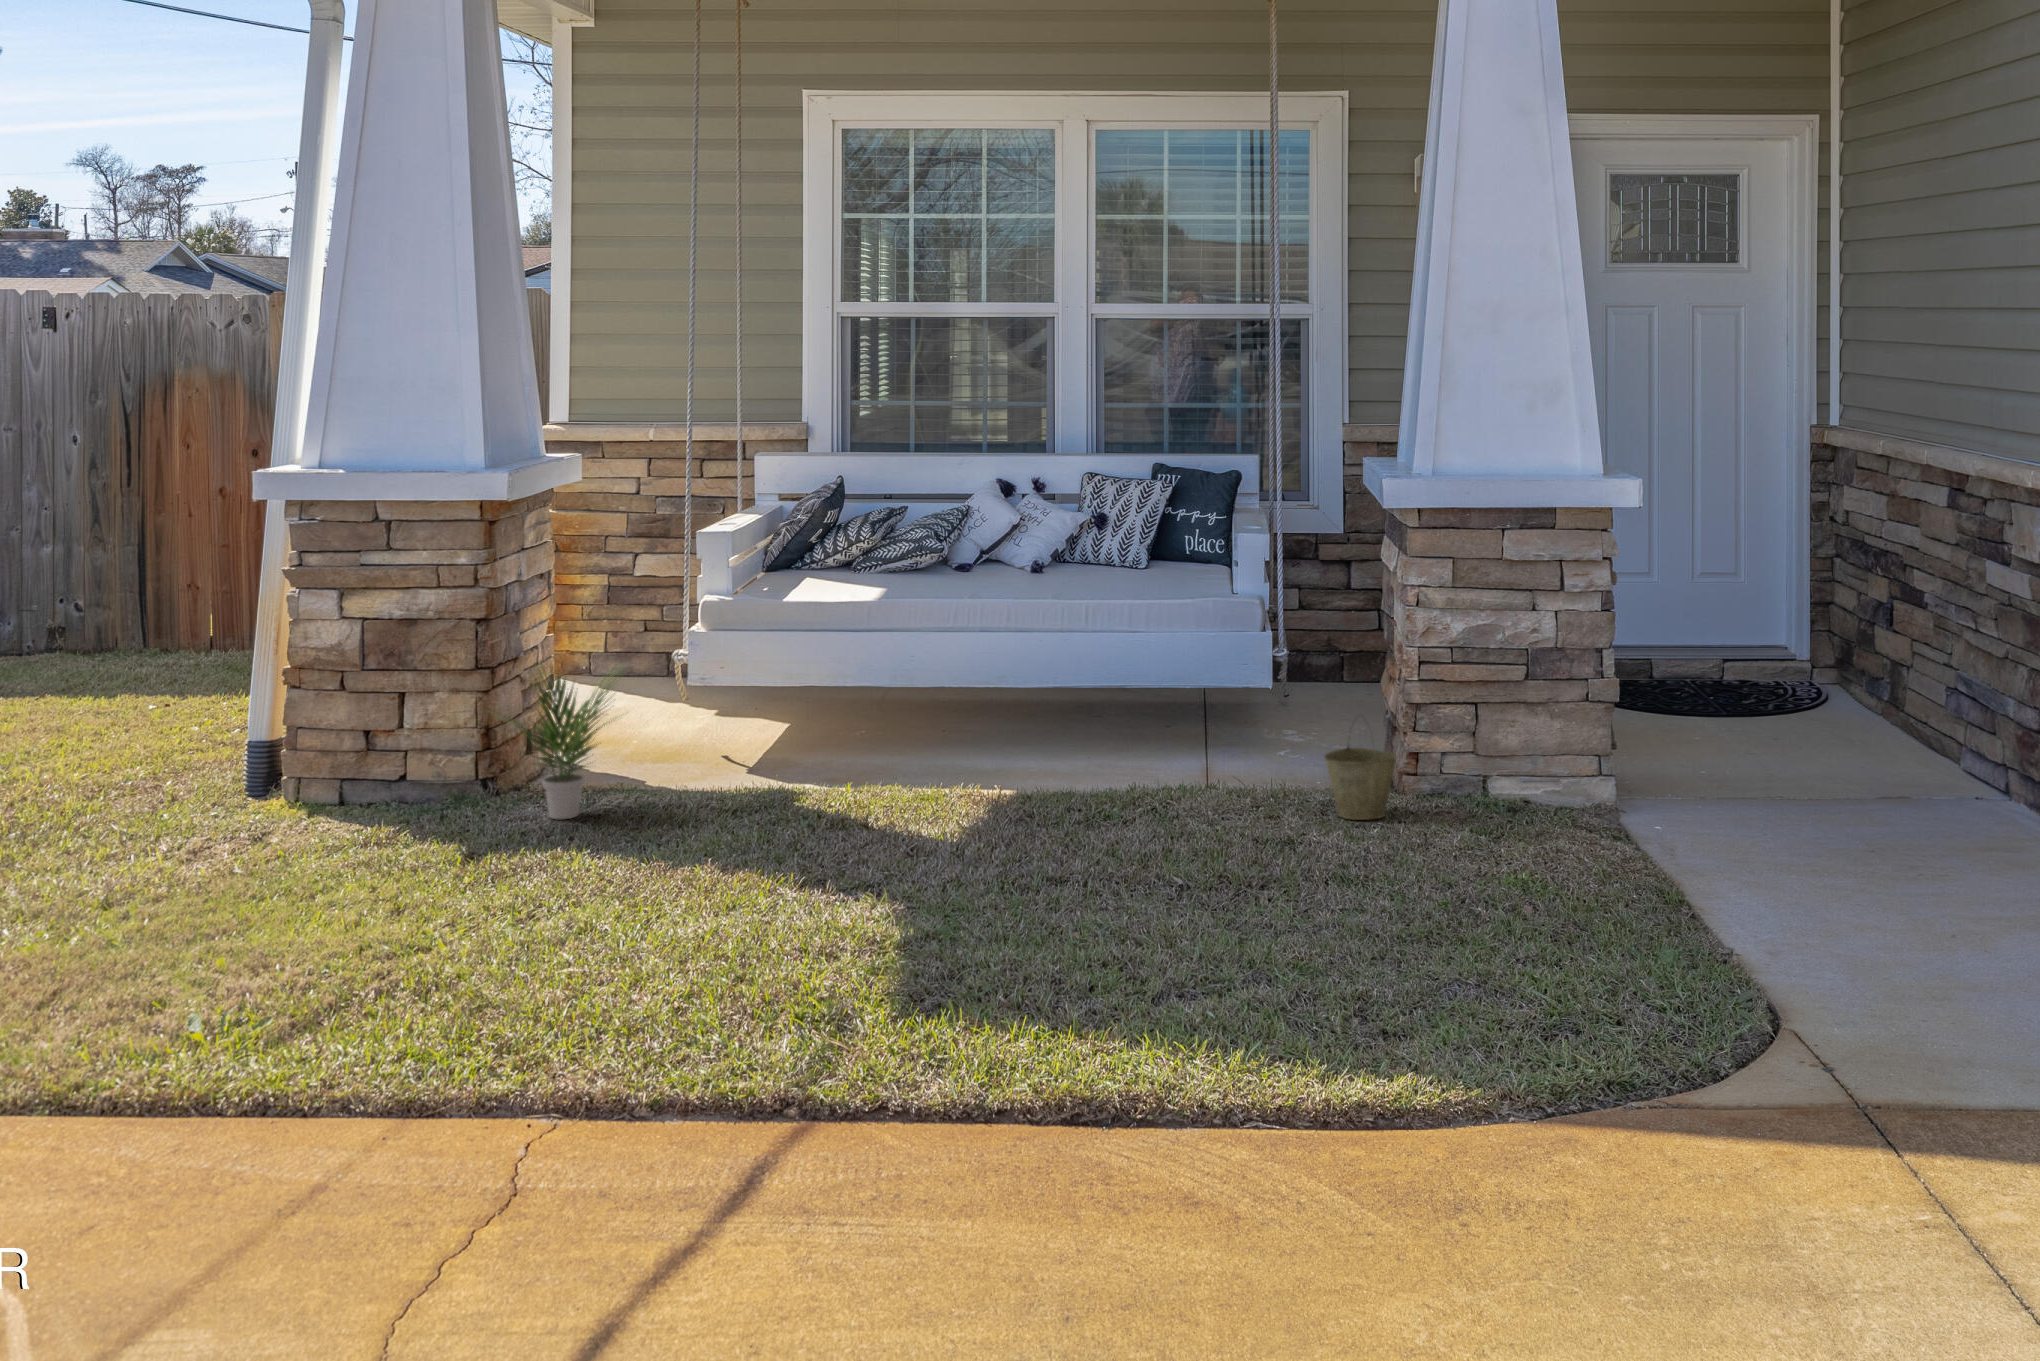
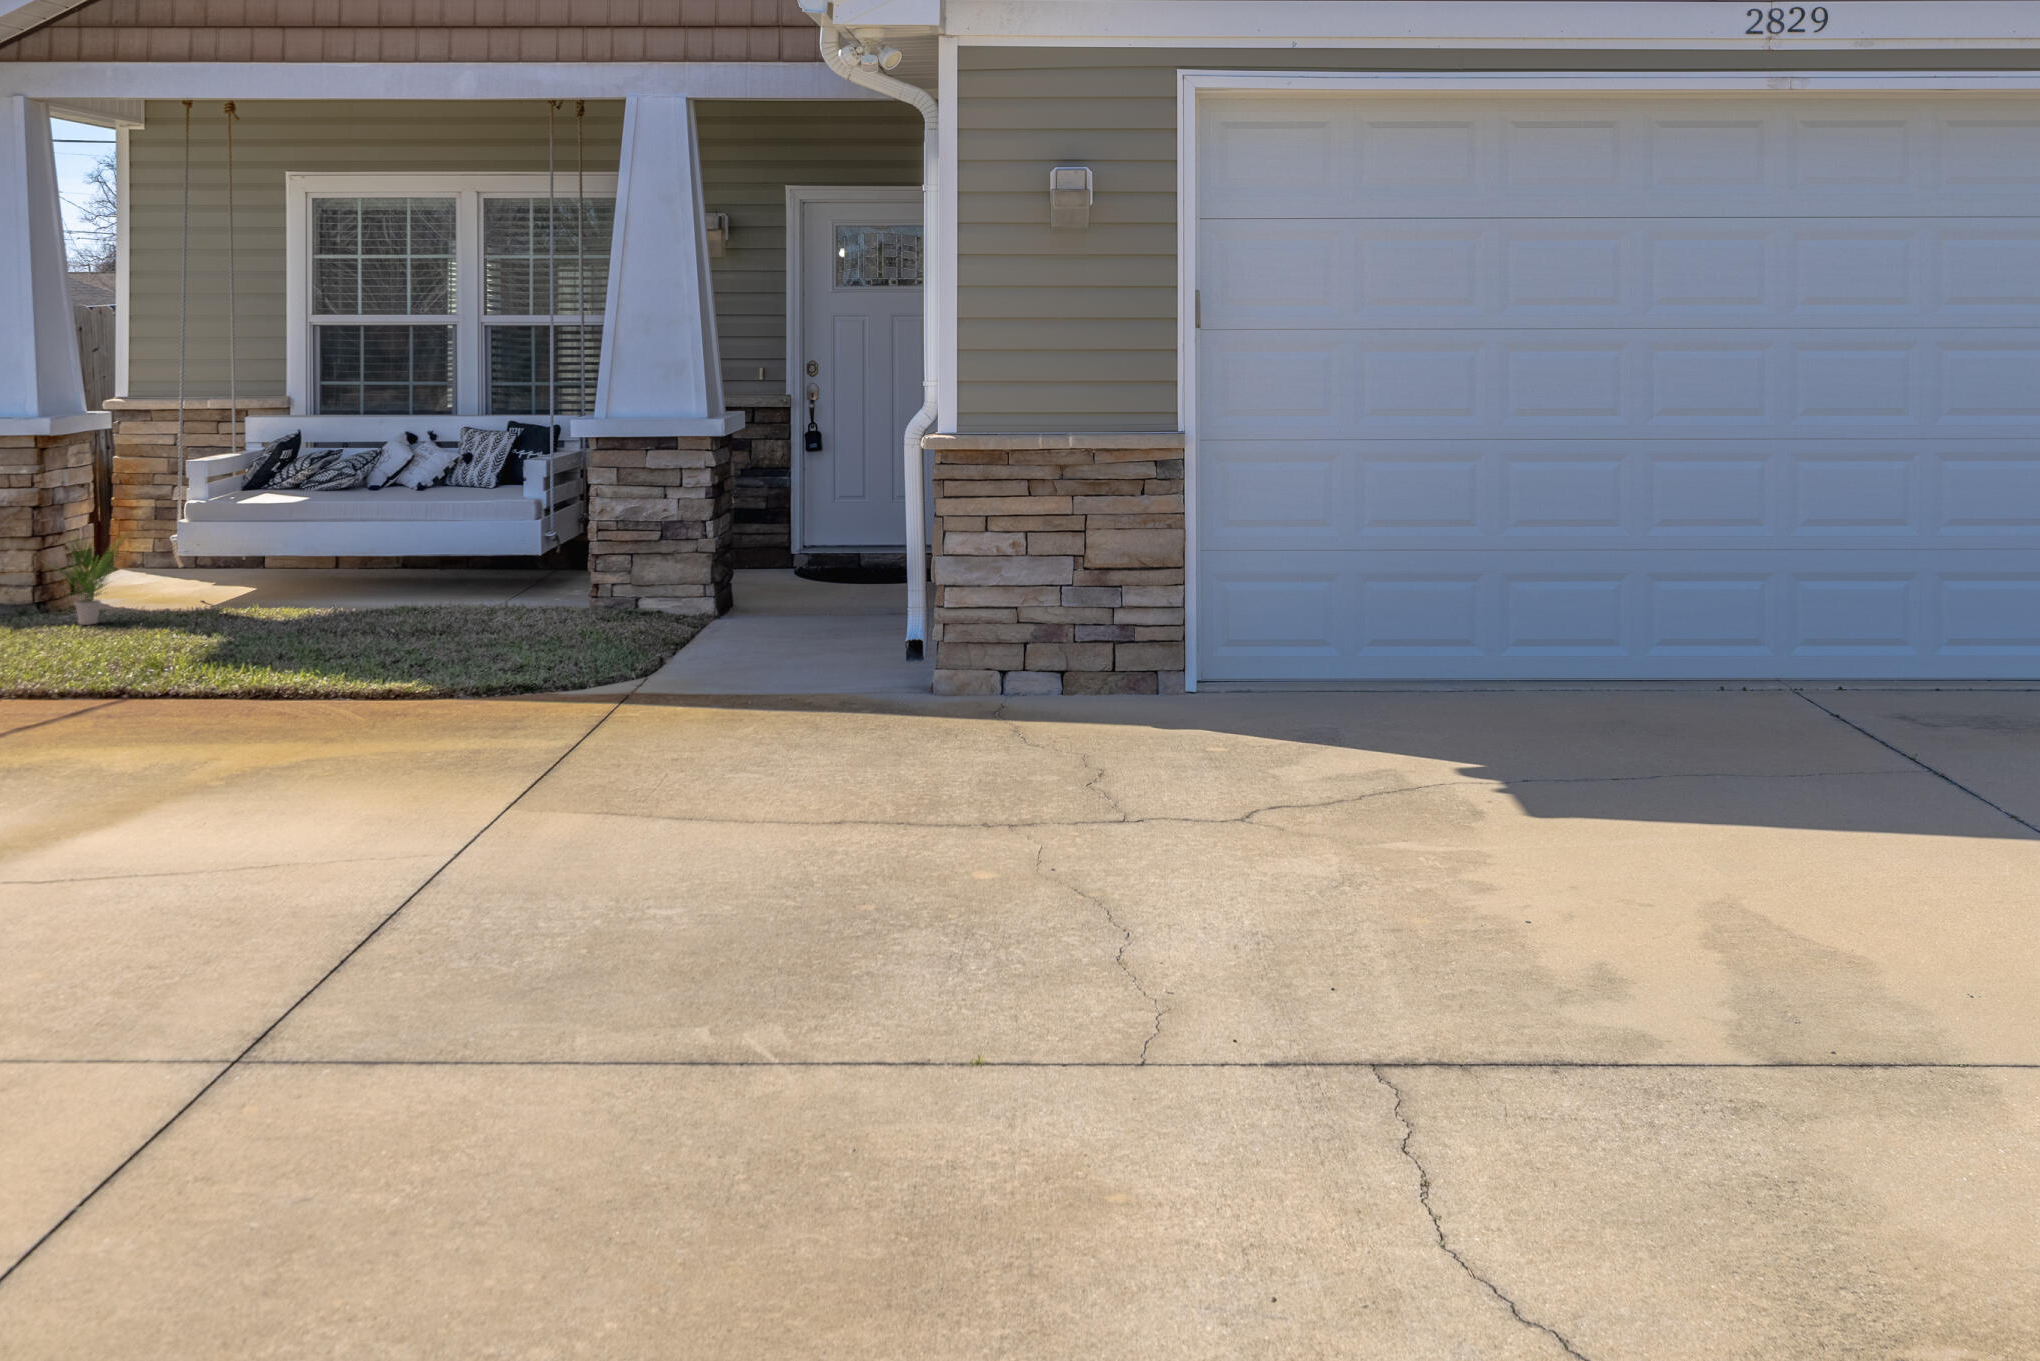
bucket: present [1324,715,1397,820] -> none [545,560,590,620]

